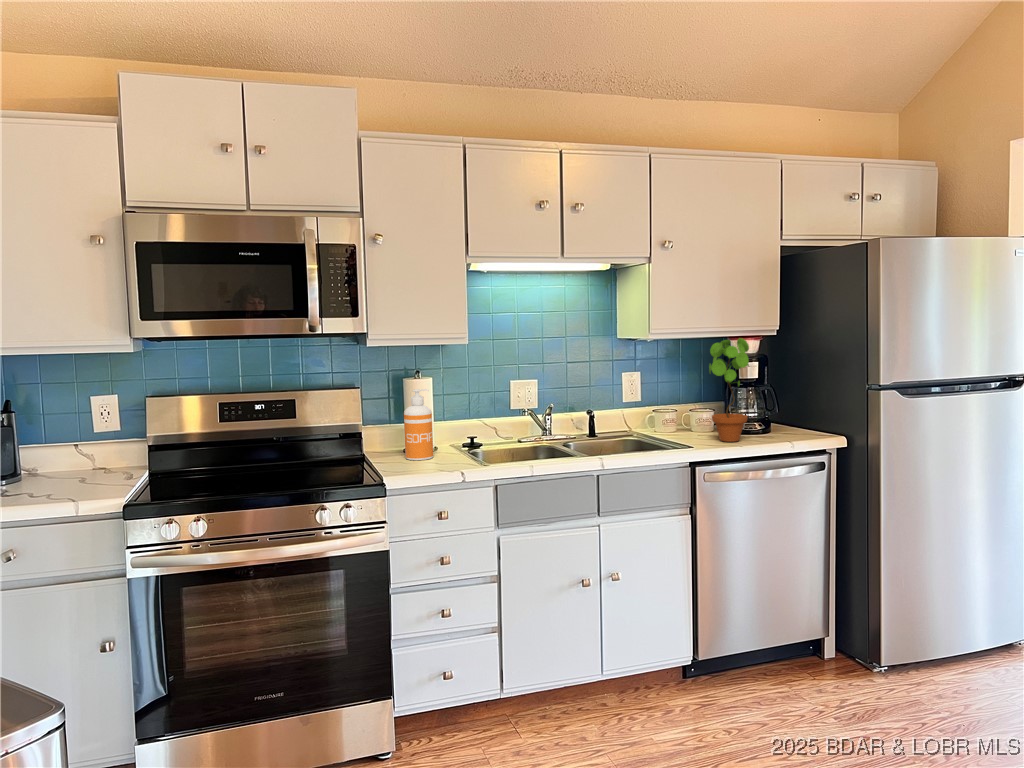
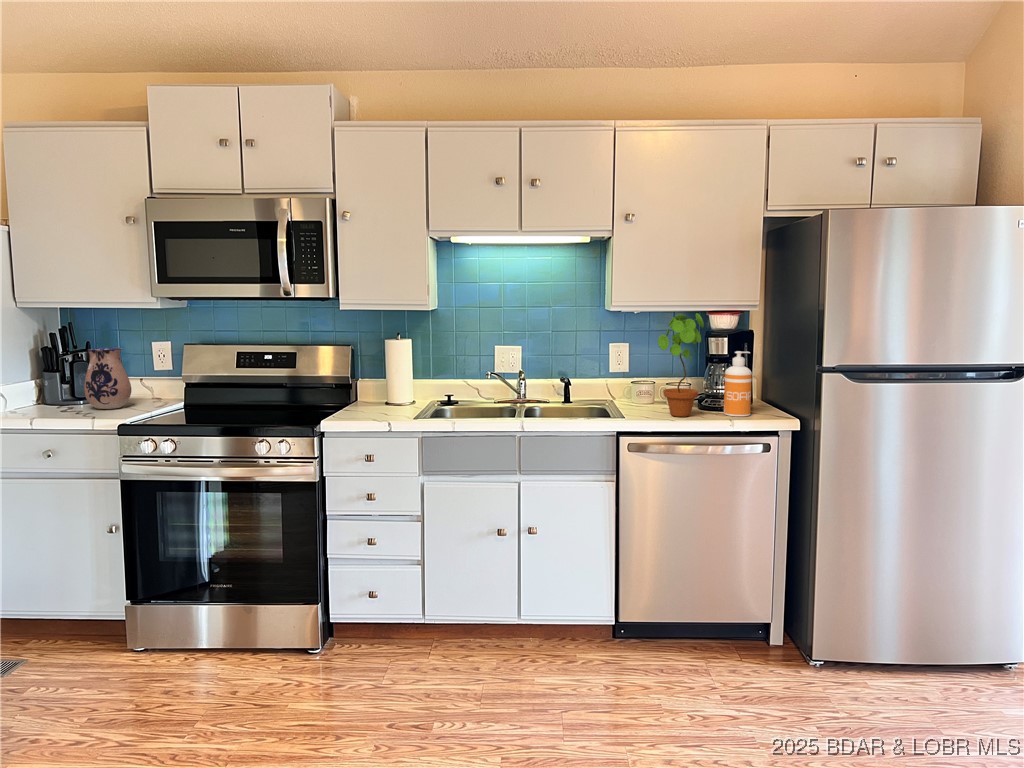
soap dispenser: present [404,389,433,460] -> present [724,351,752,417]
ceramic pitcher: none [23,406,88,489] -> present [84,347,131,409]

